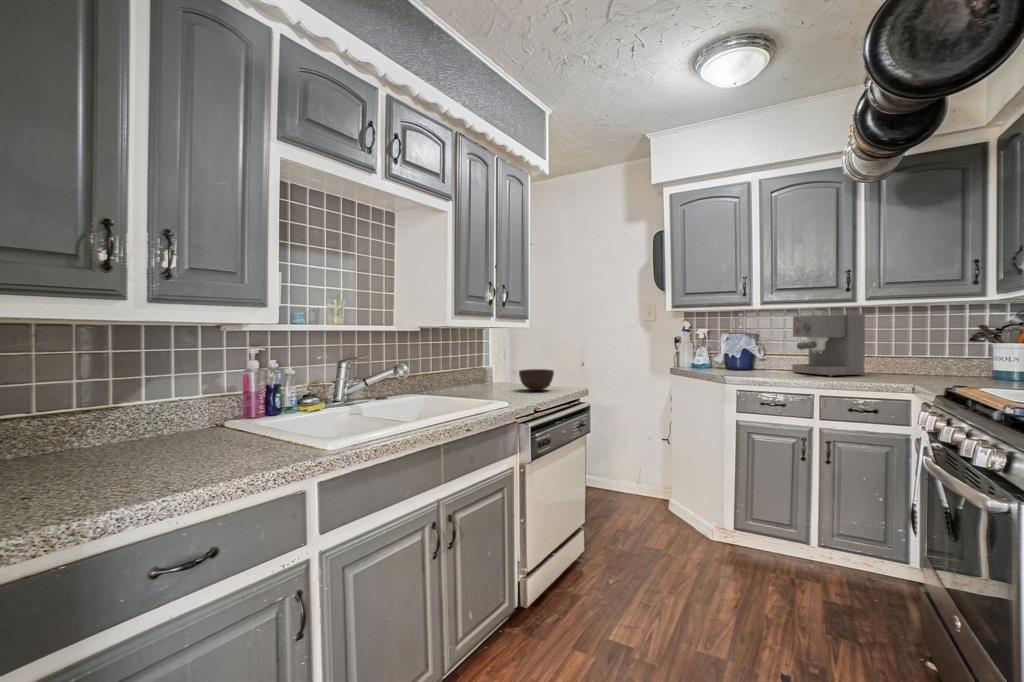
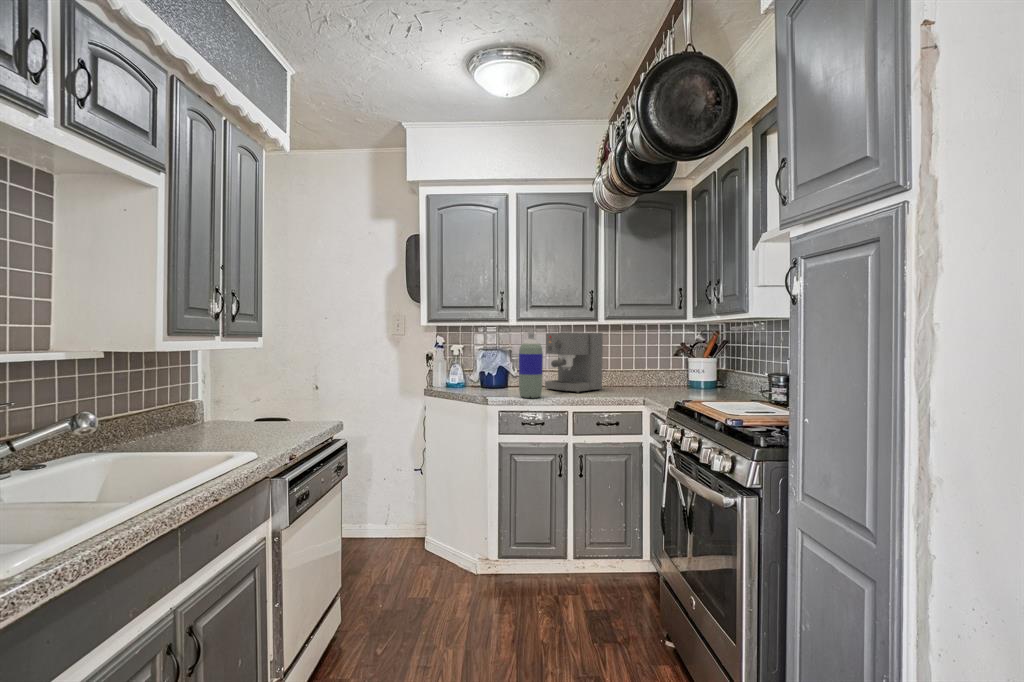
bottle: none [758,314,784,379] -> present [519,332,543,398]
bowl: present [519,369,554,391] -> none [255,402,304,431]

